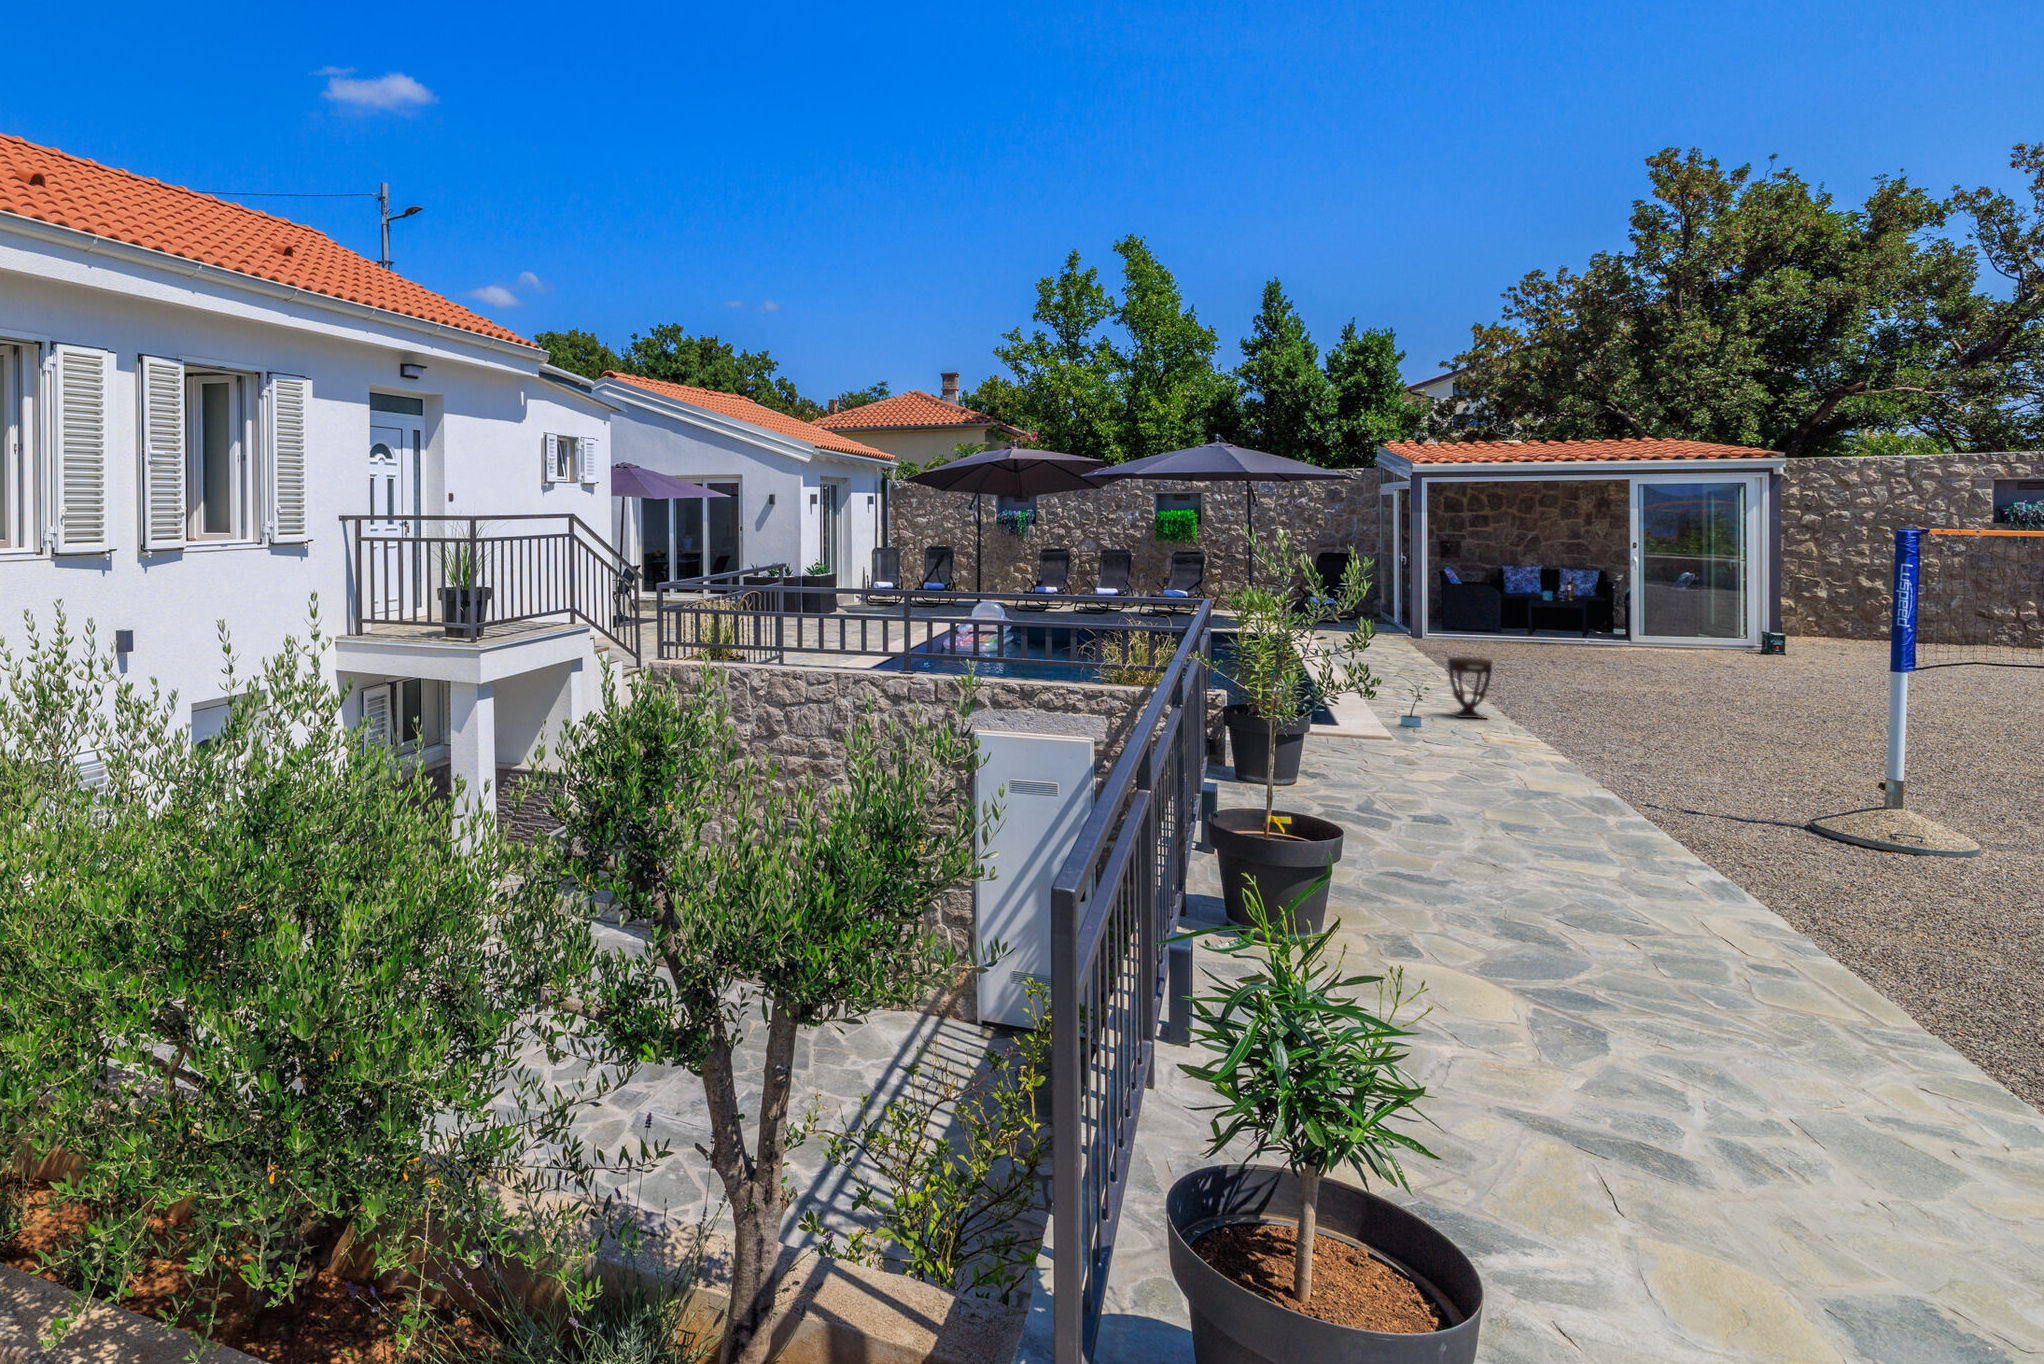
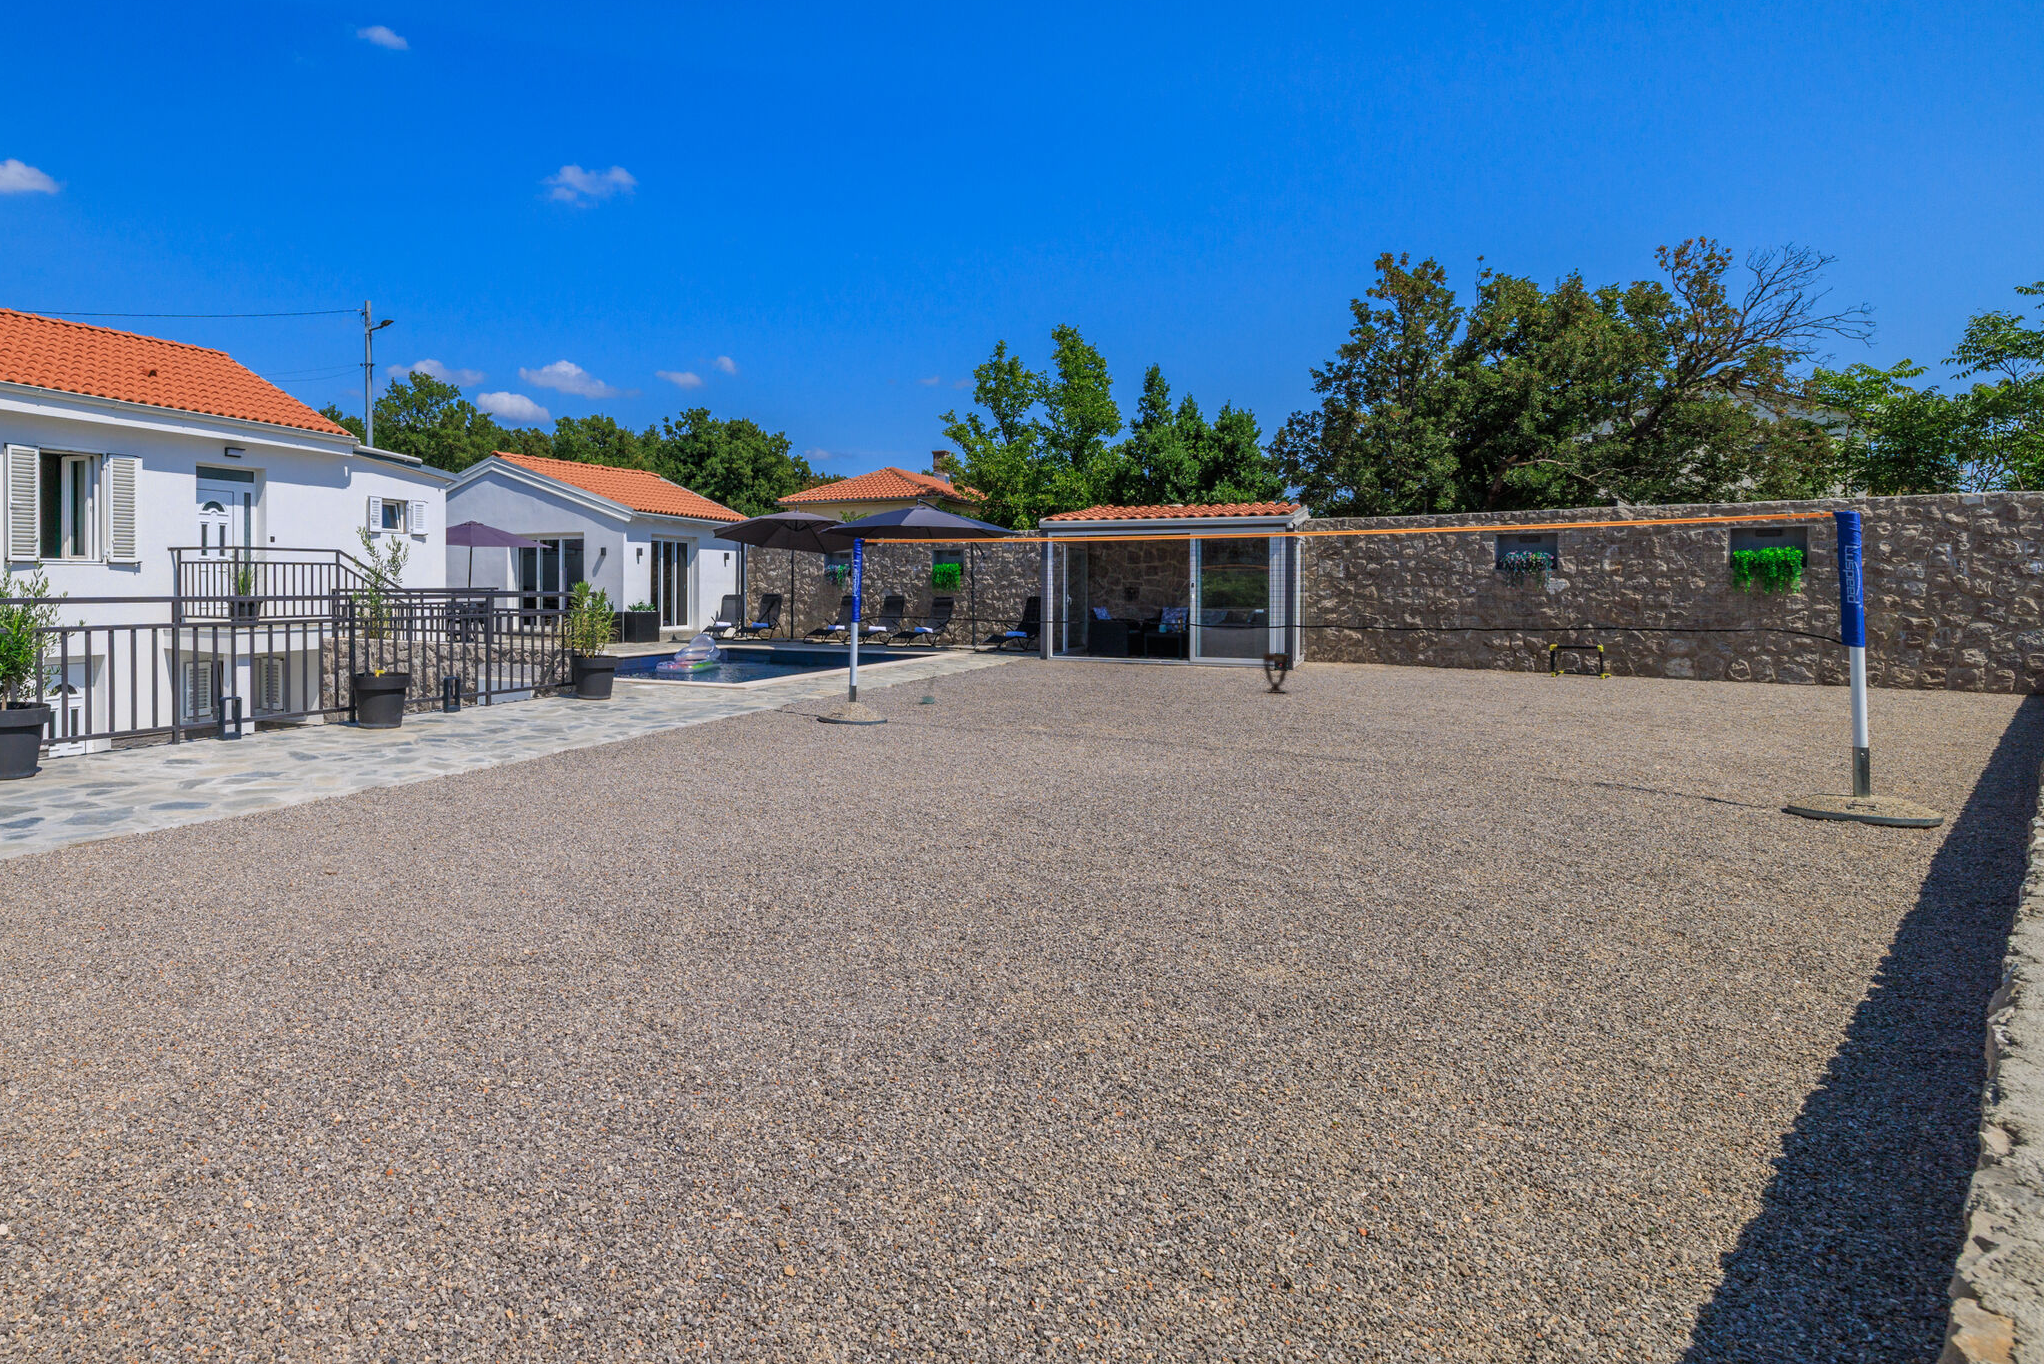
side table: present [1448,657,1492,718] -> present [1263,653,1289,693]

